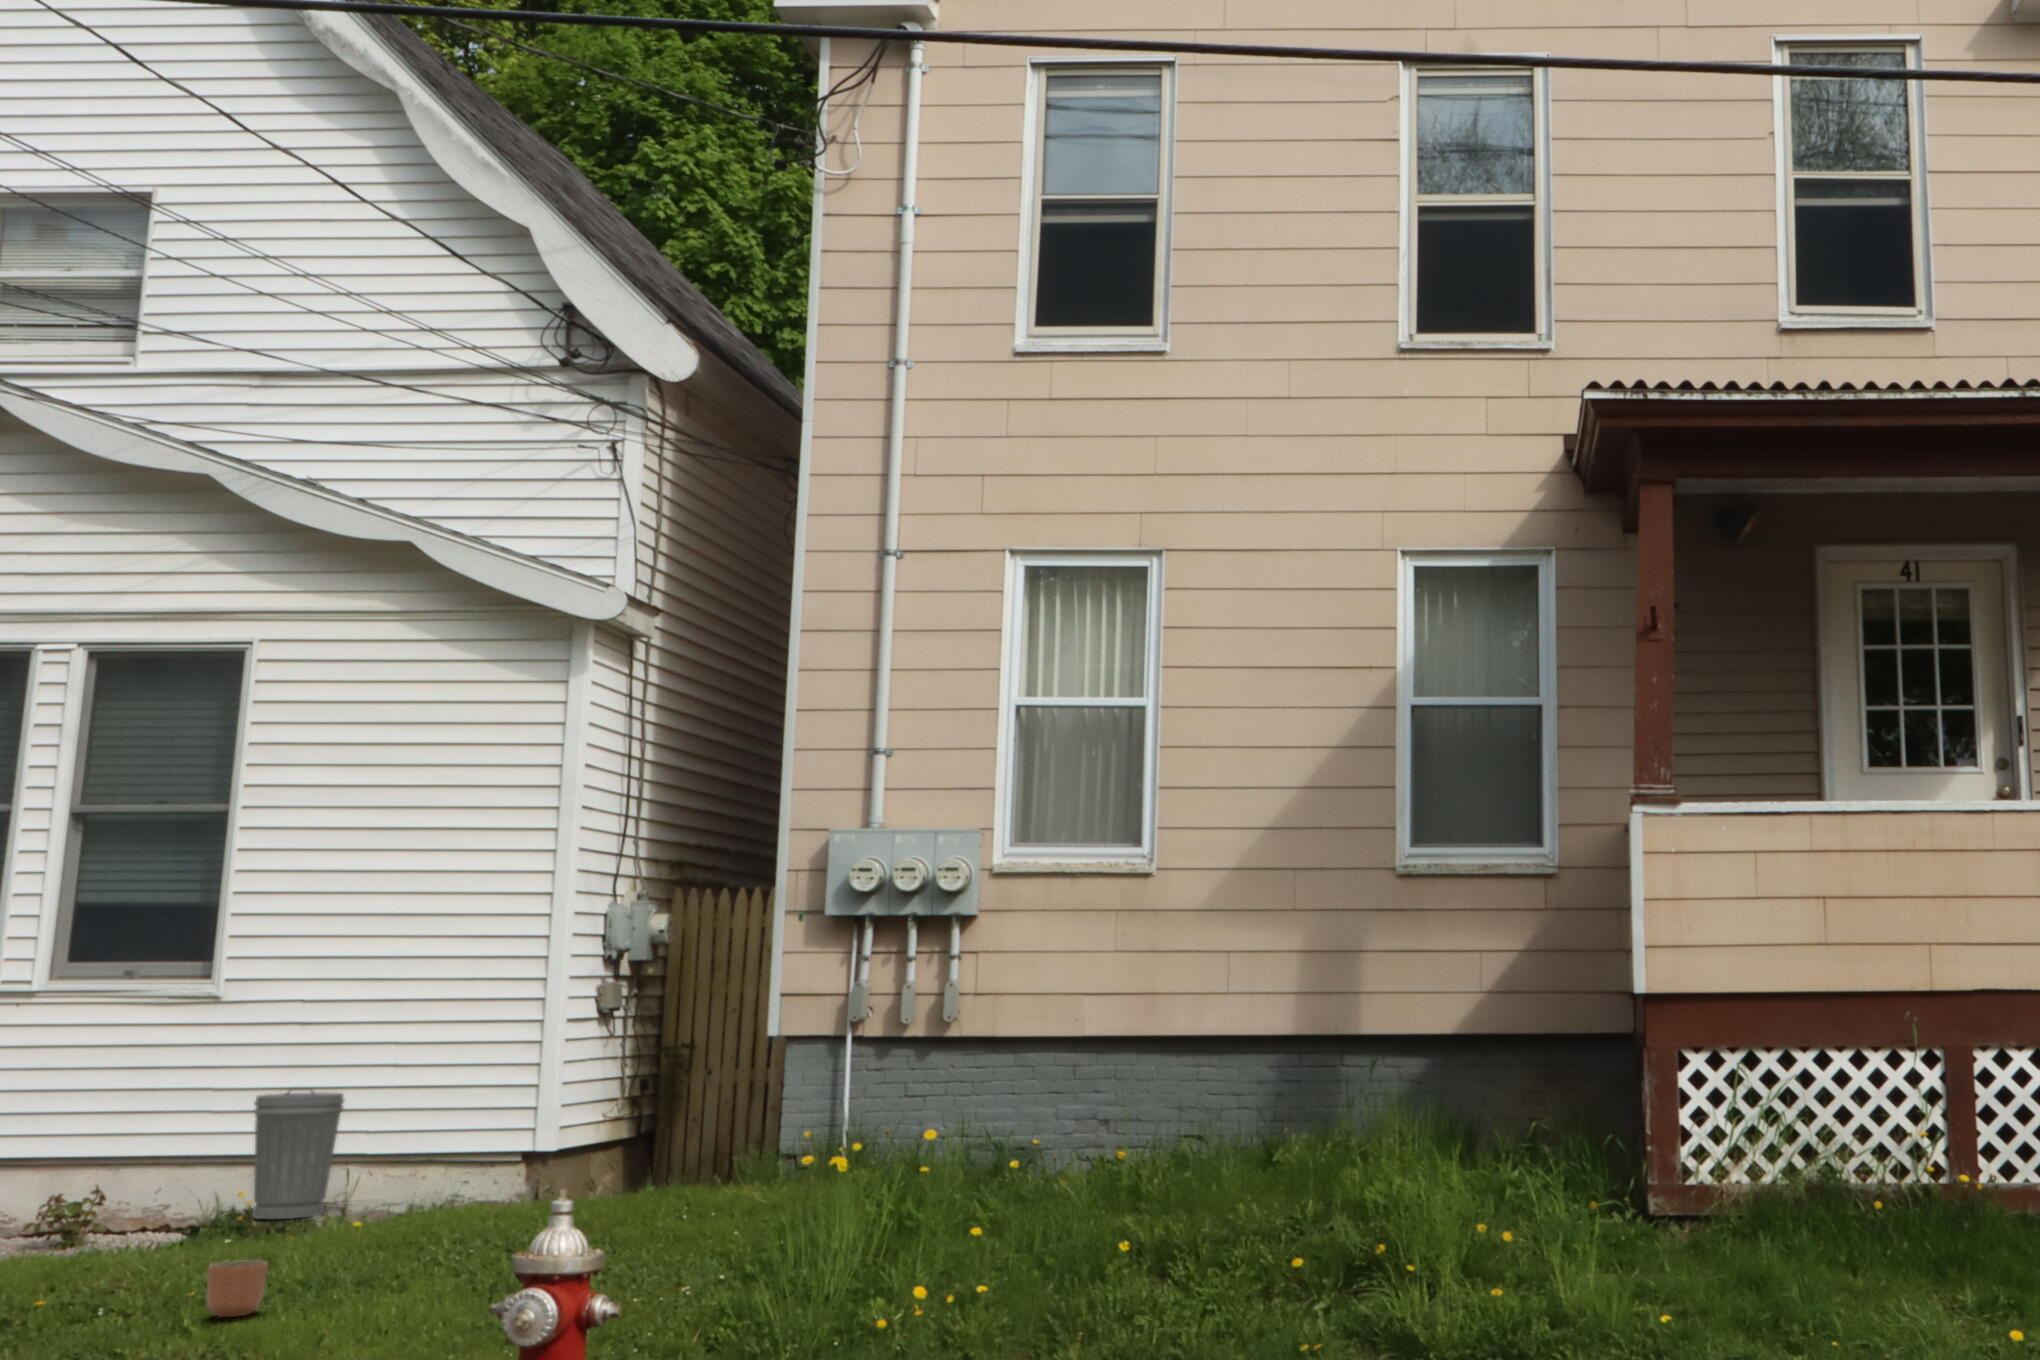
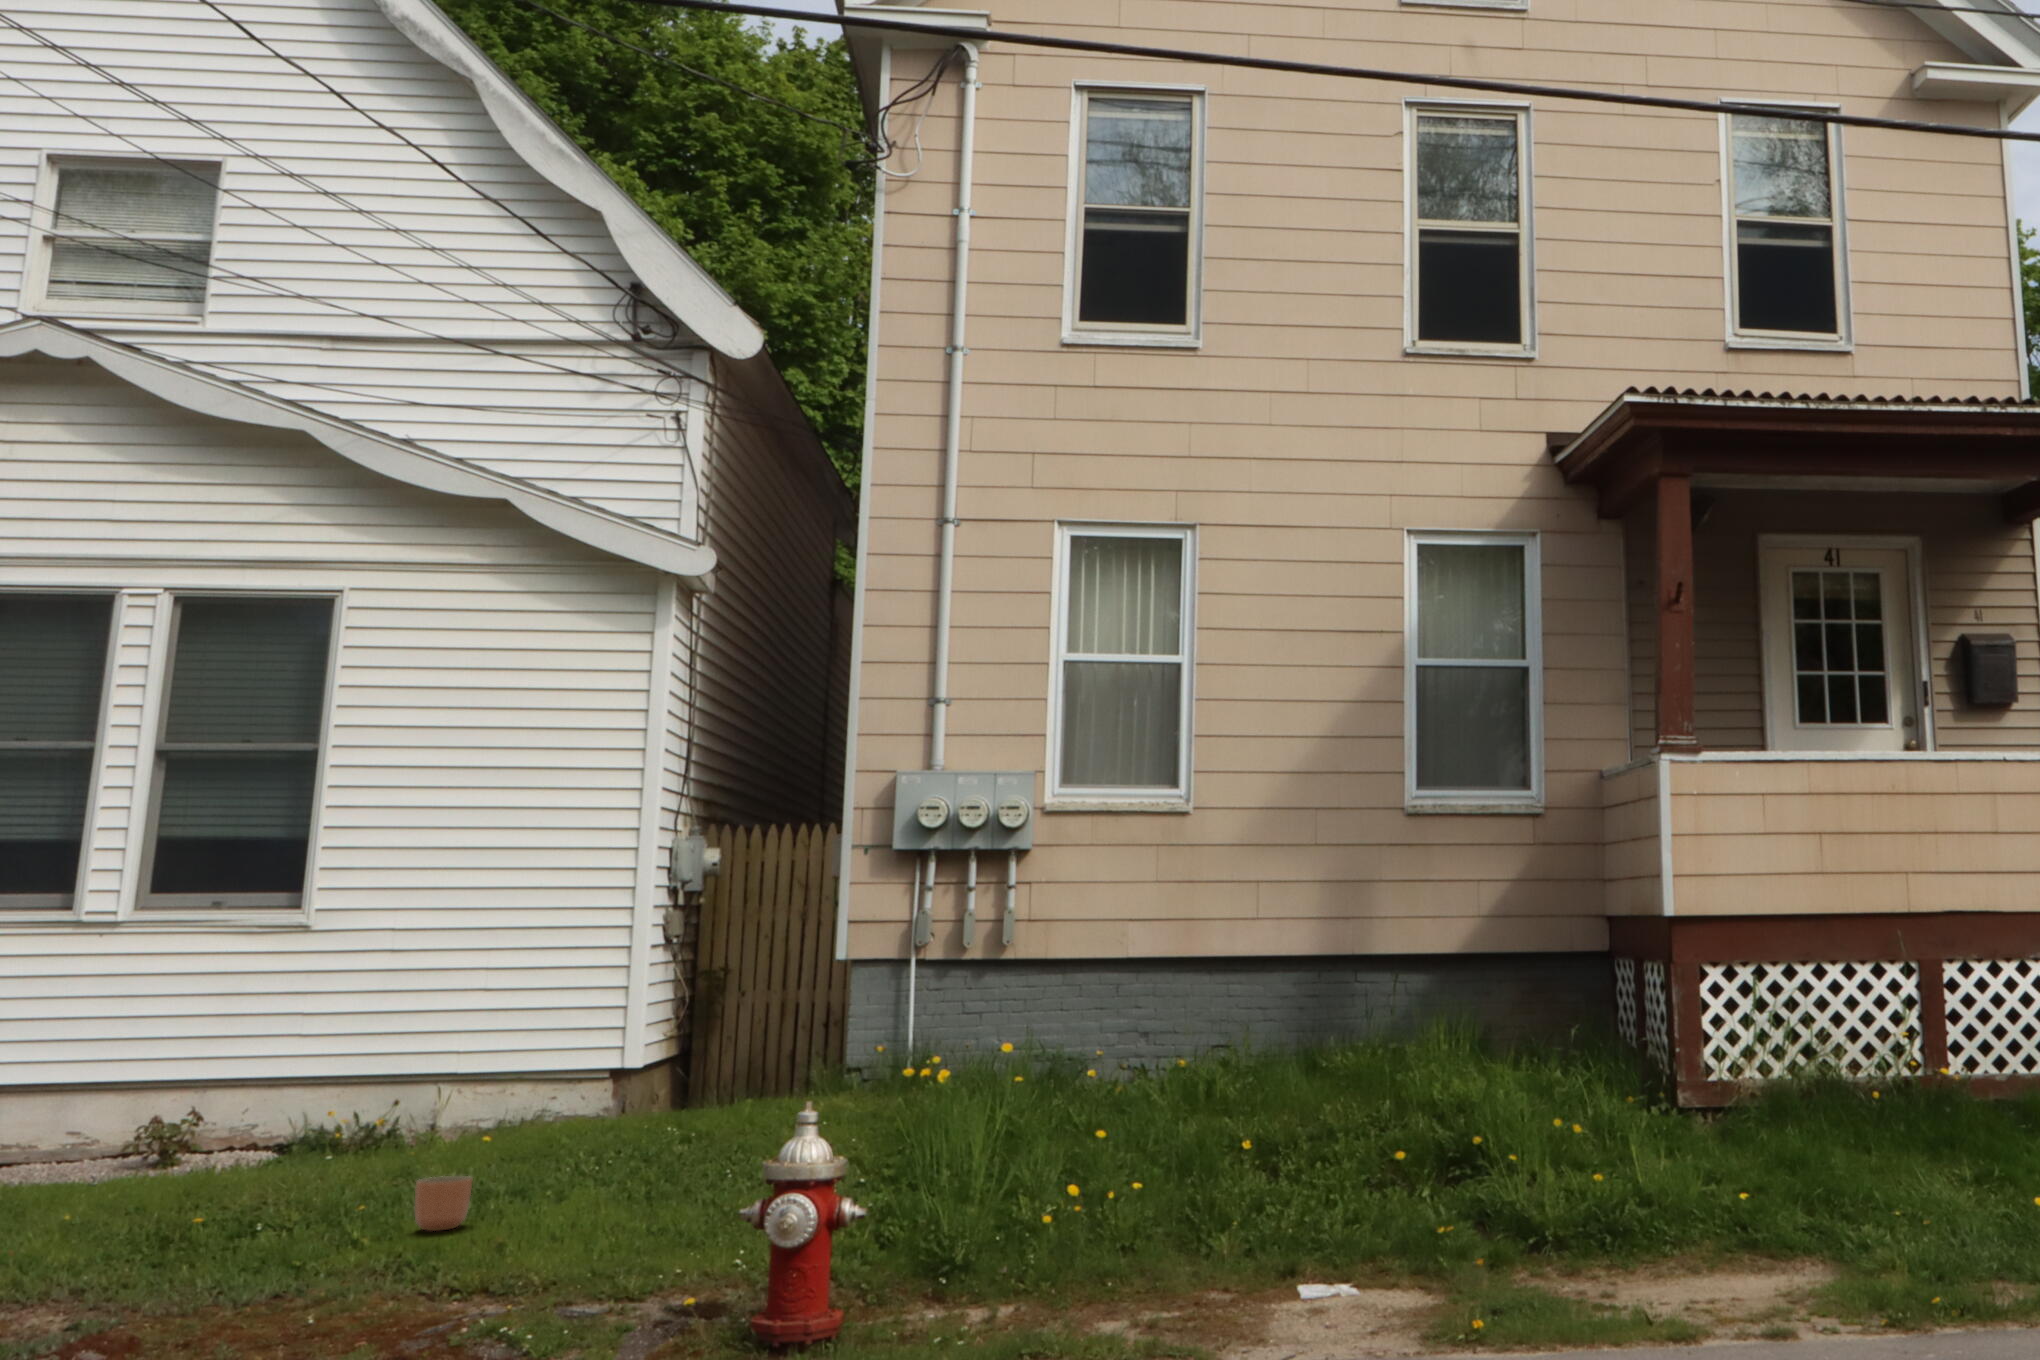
trash can: present [253,1089,345,1219] -> none [350,1016,439,1141]

